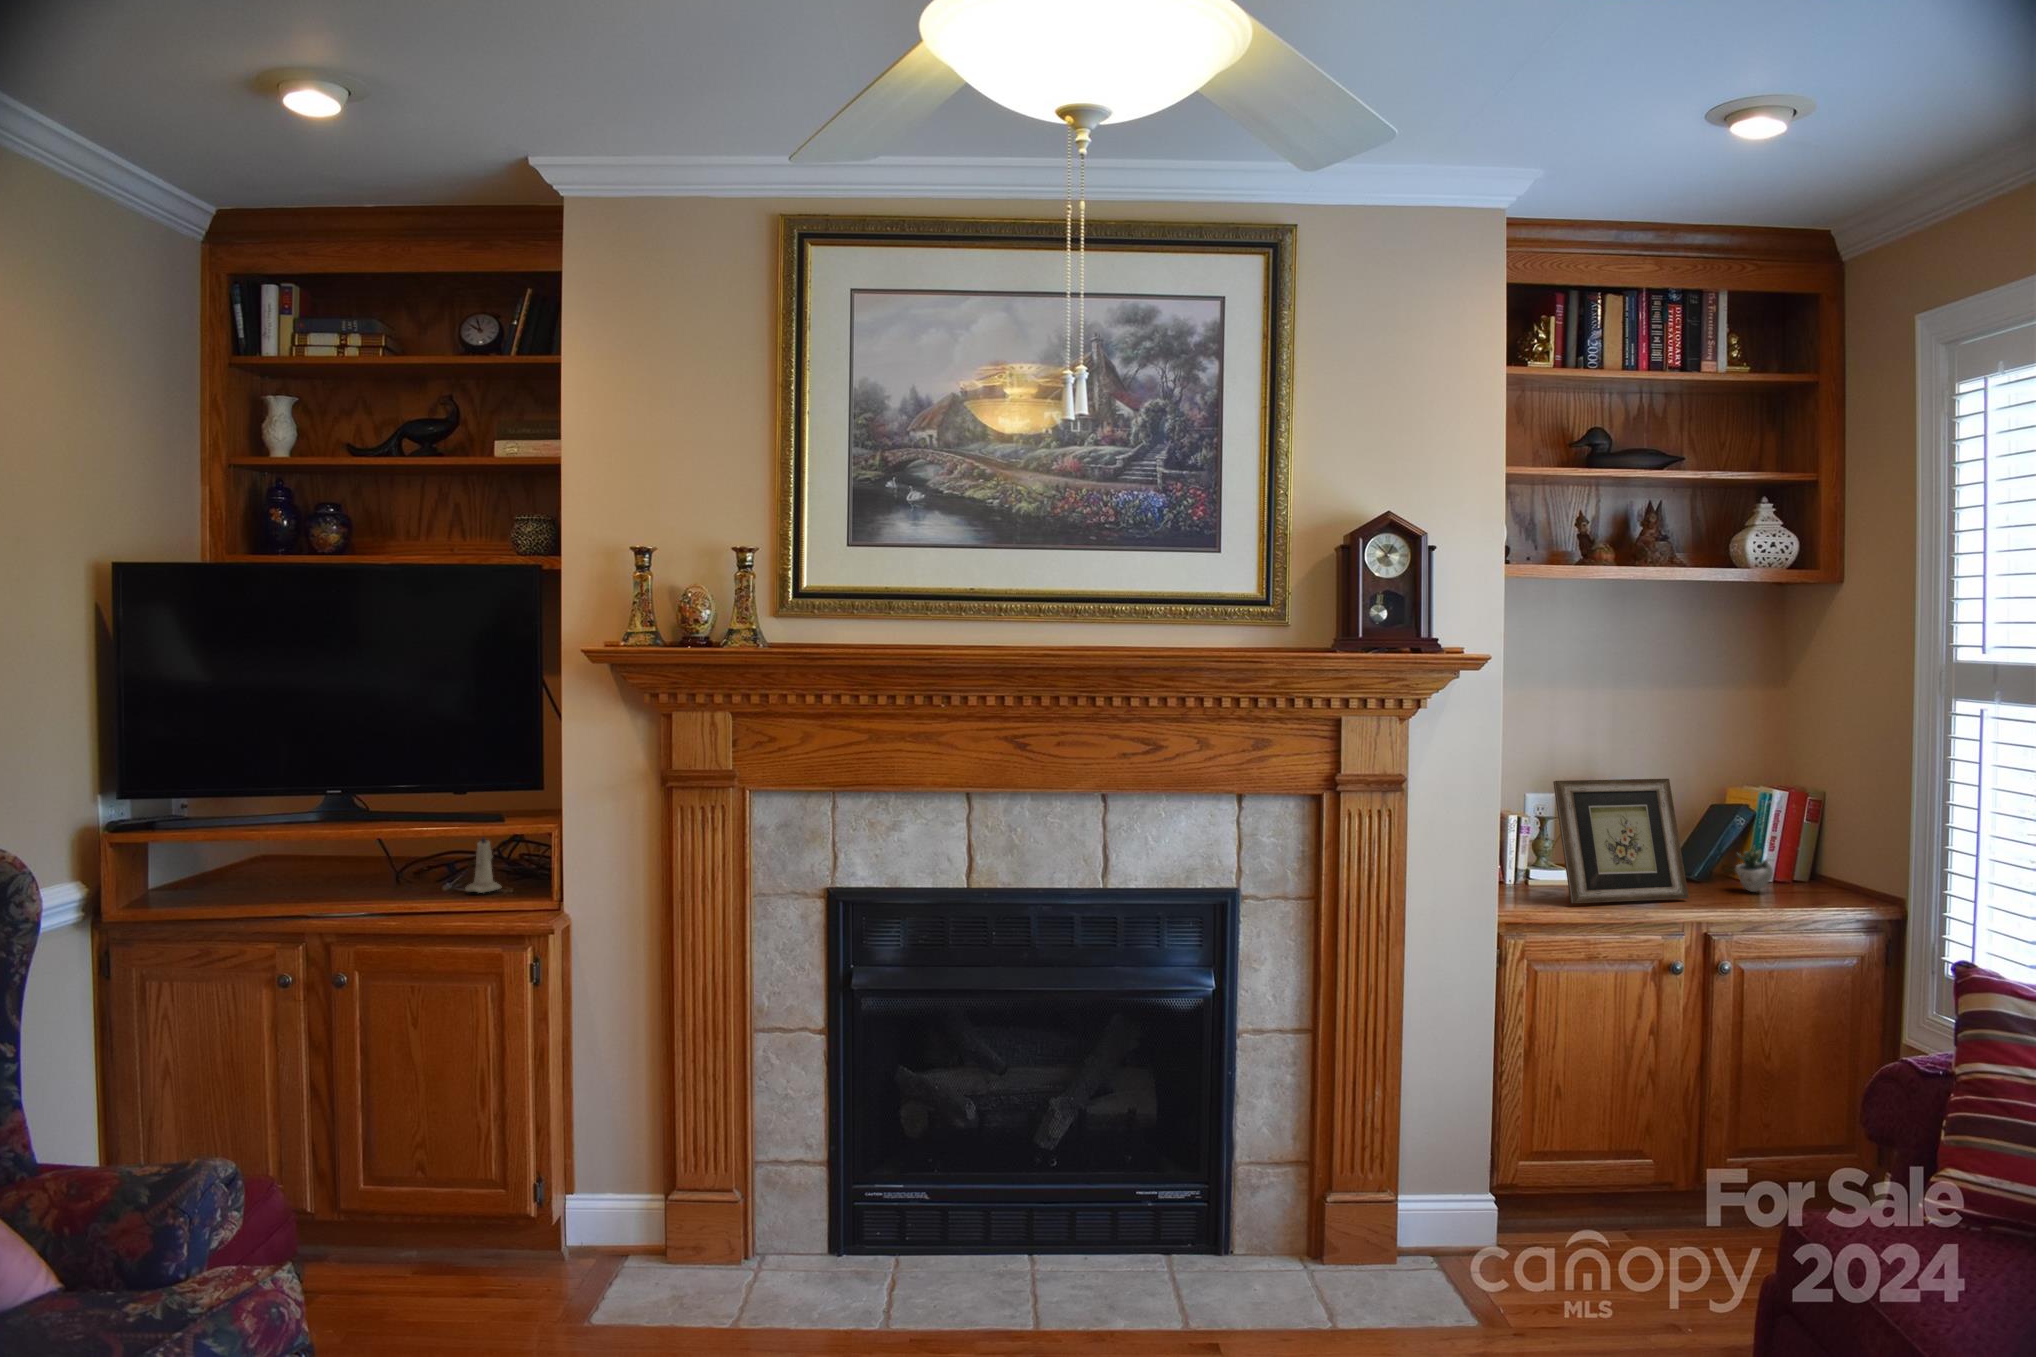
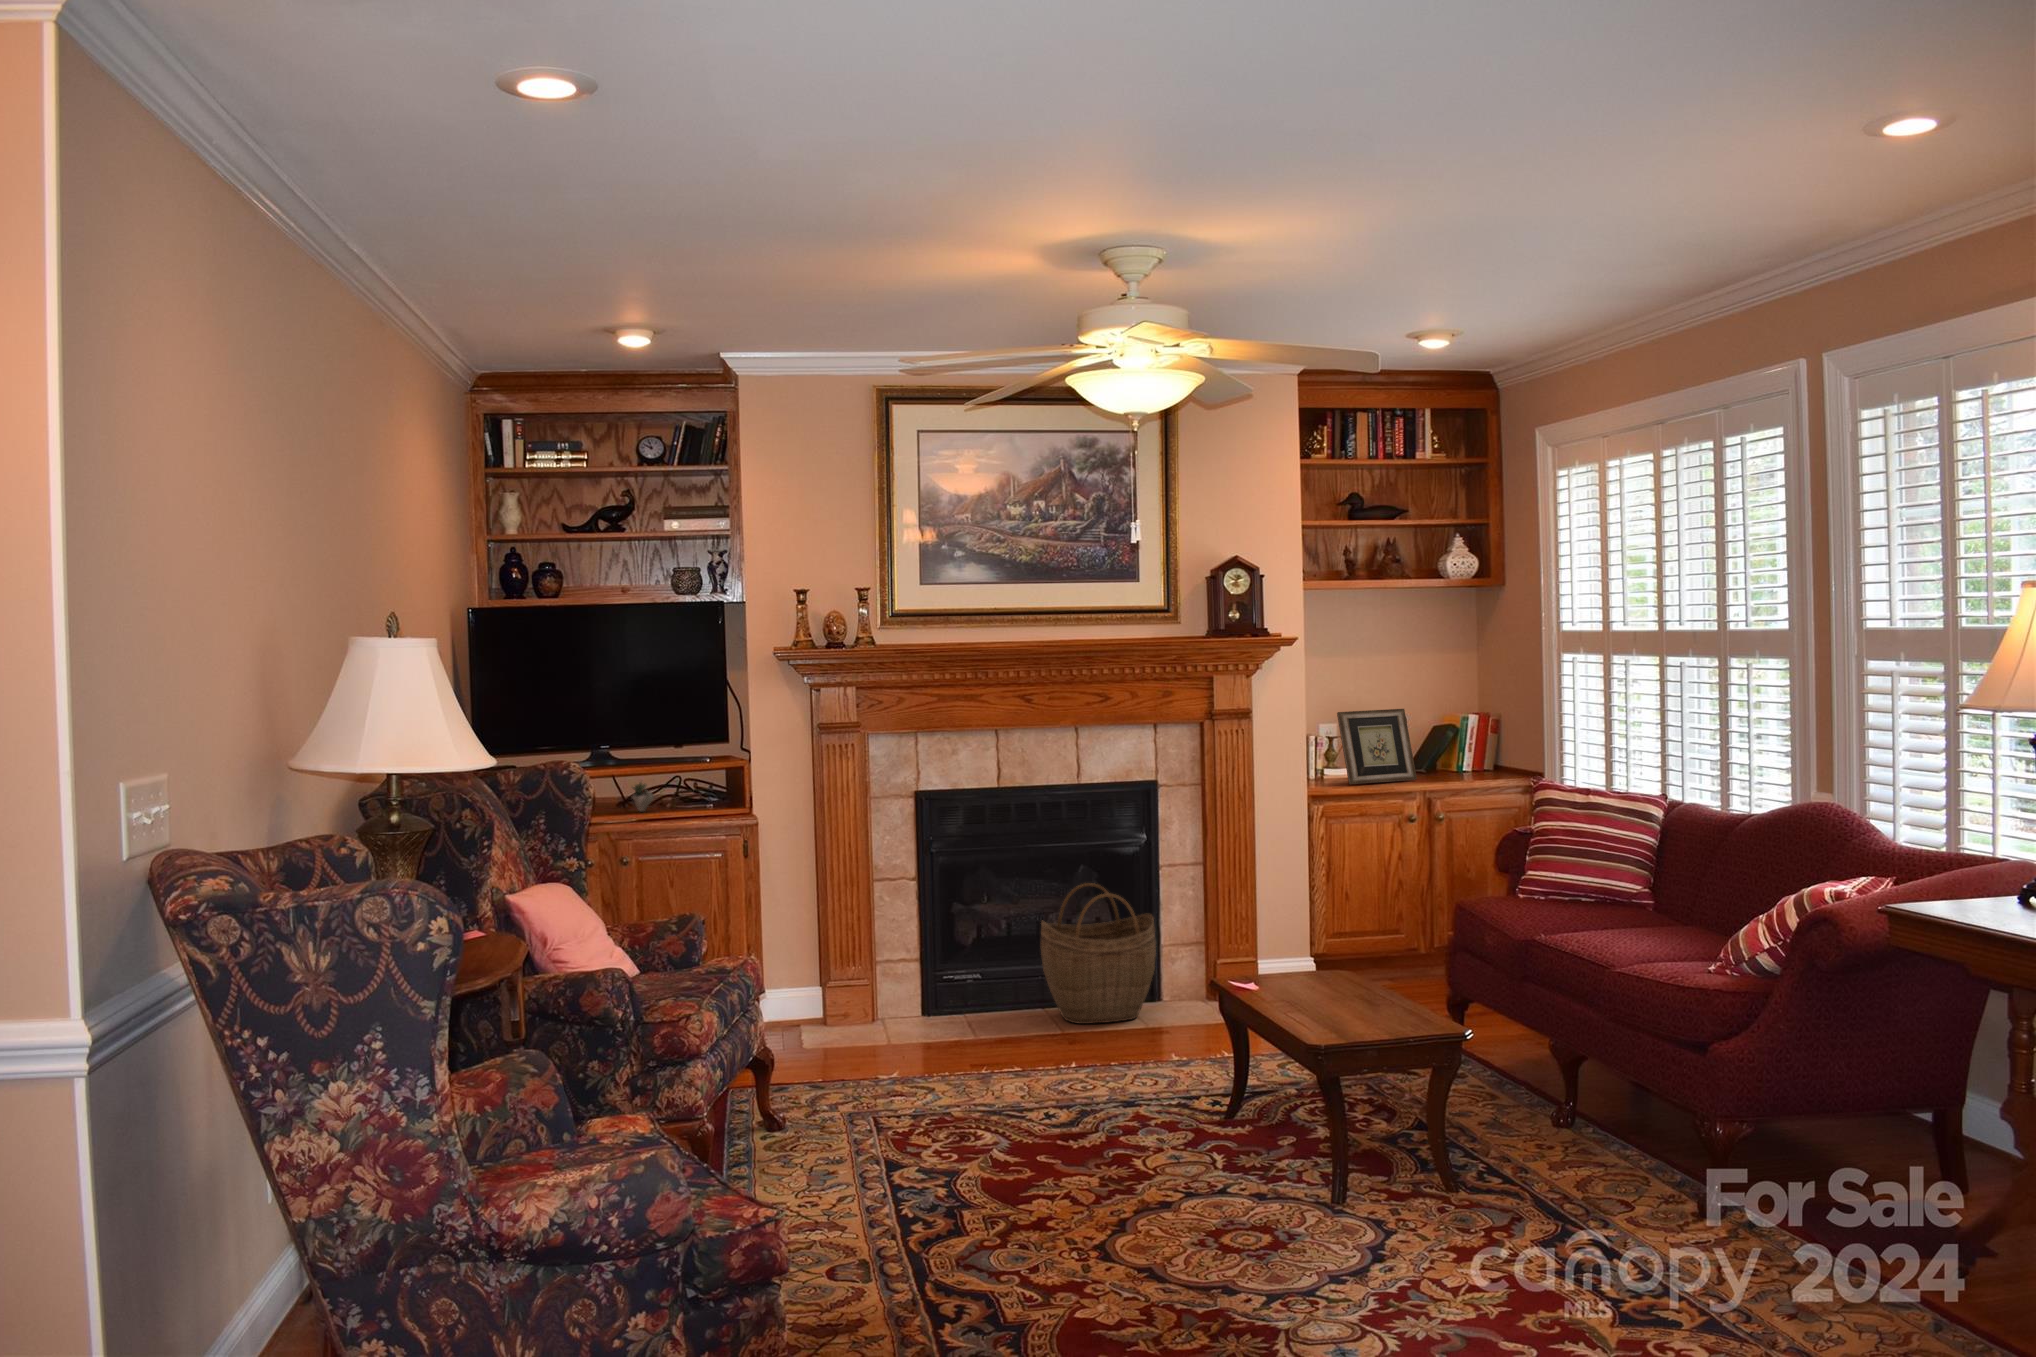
candle: present [465,838,502,893] -> none [685,769,706,809]
succulent plant: present [1736,846,1773,892] -> present [632,782,654,812]
woven basket: none [1019,1050,1216,1312] -> present [1041,883,1156,1024]

